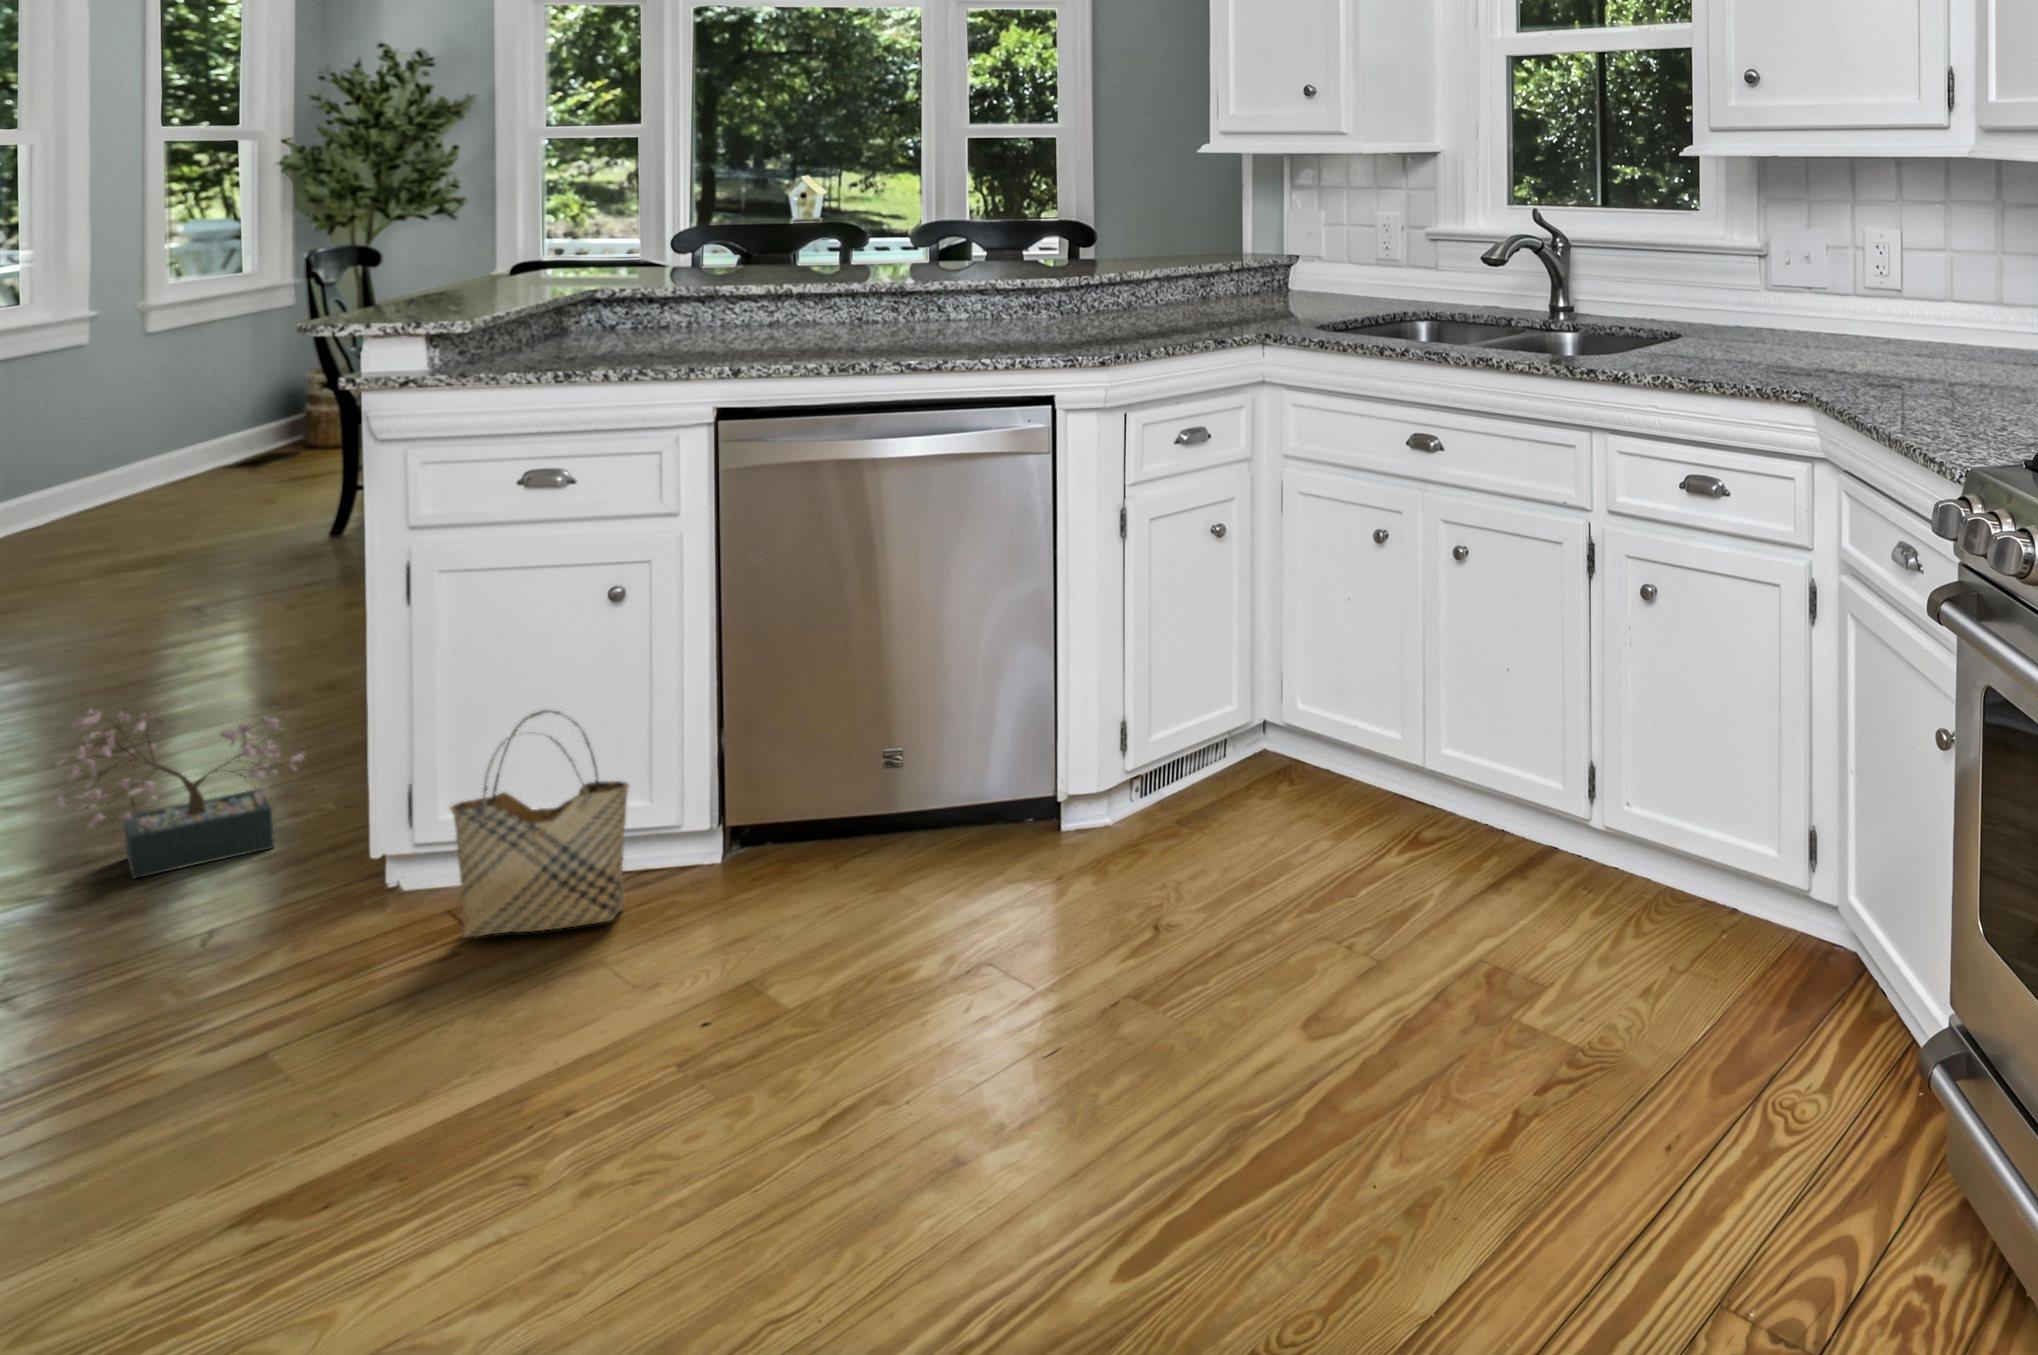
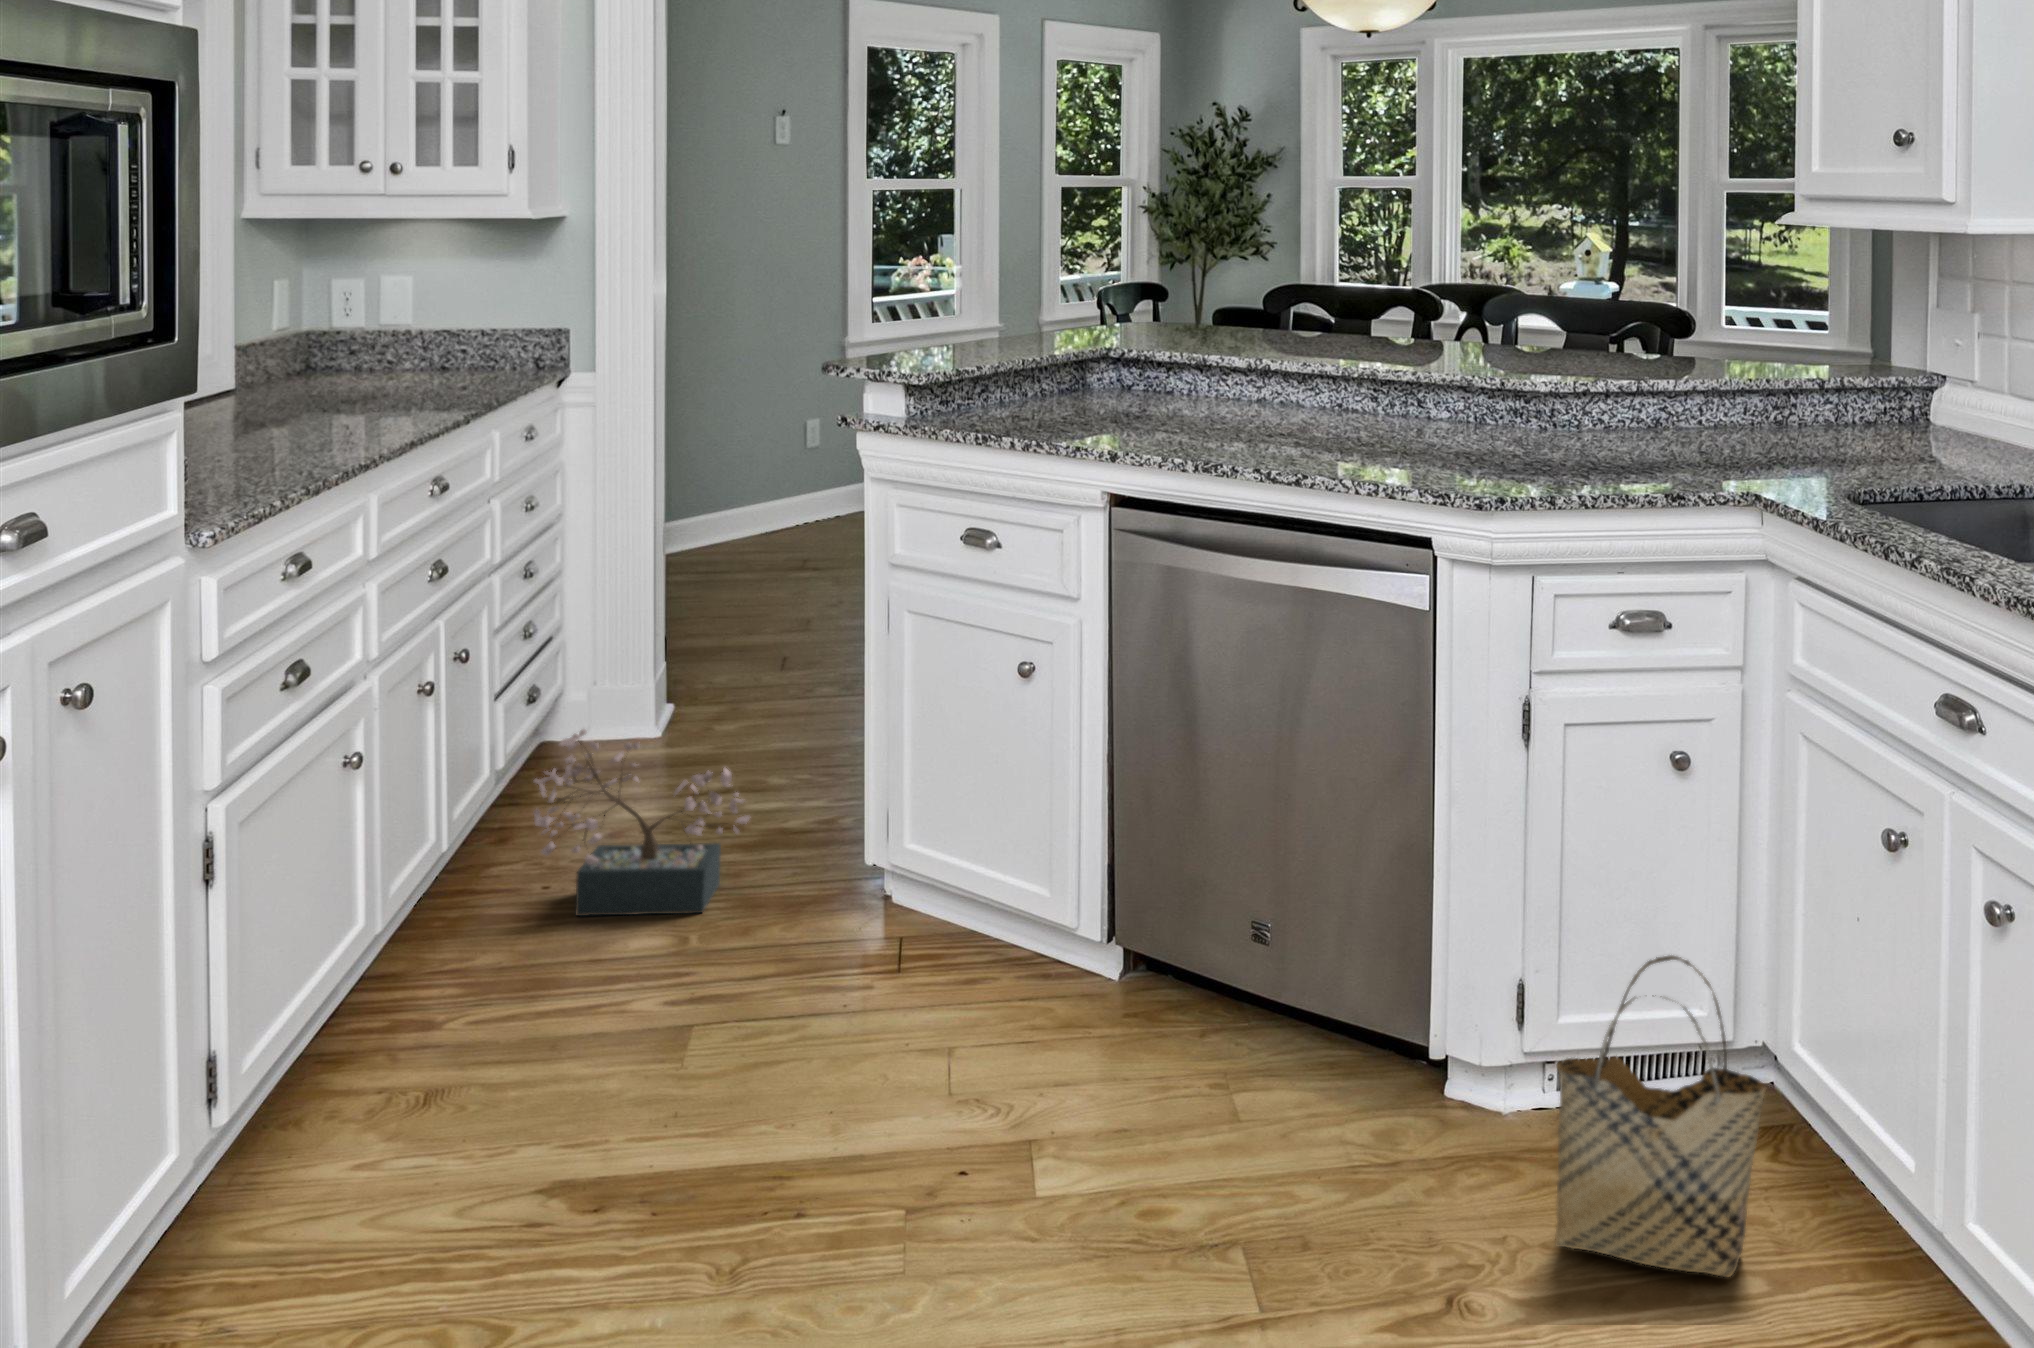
woven basket: present [450,710,629,938] -> present [1555,955,1766,1277]

